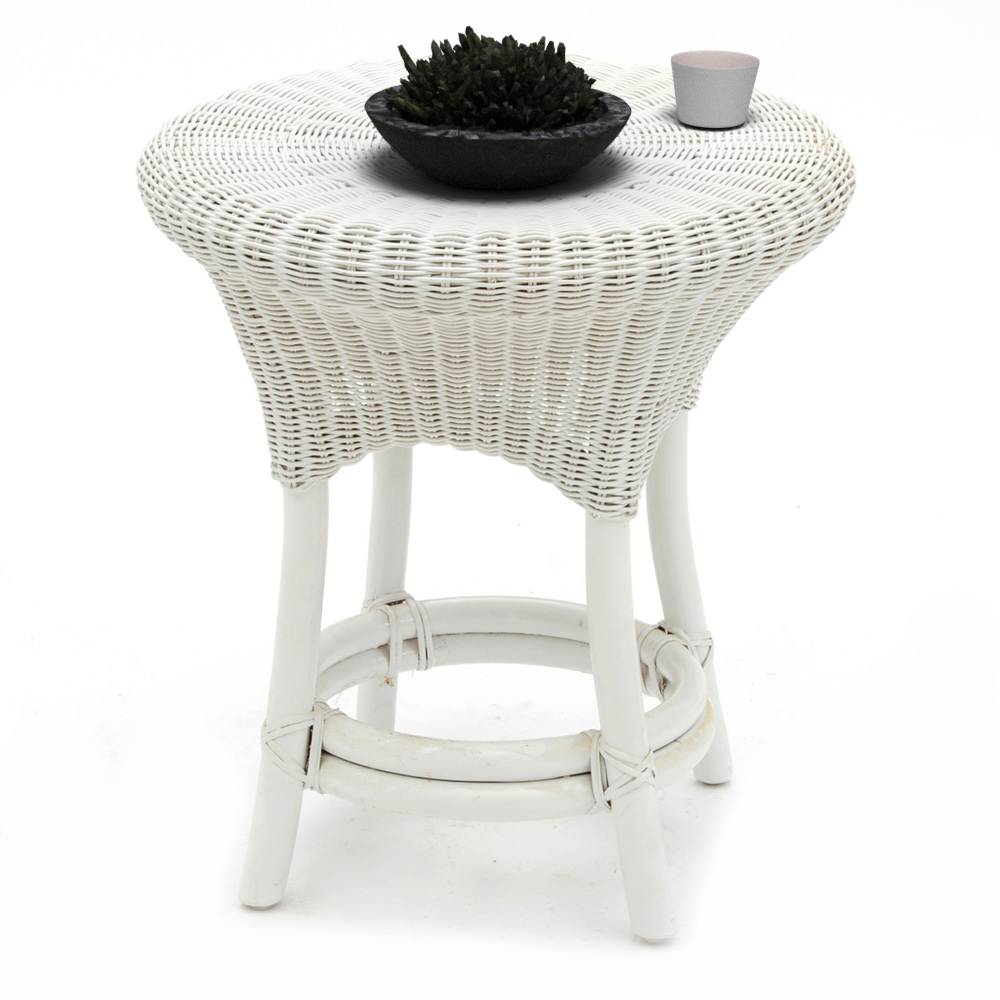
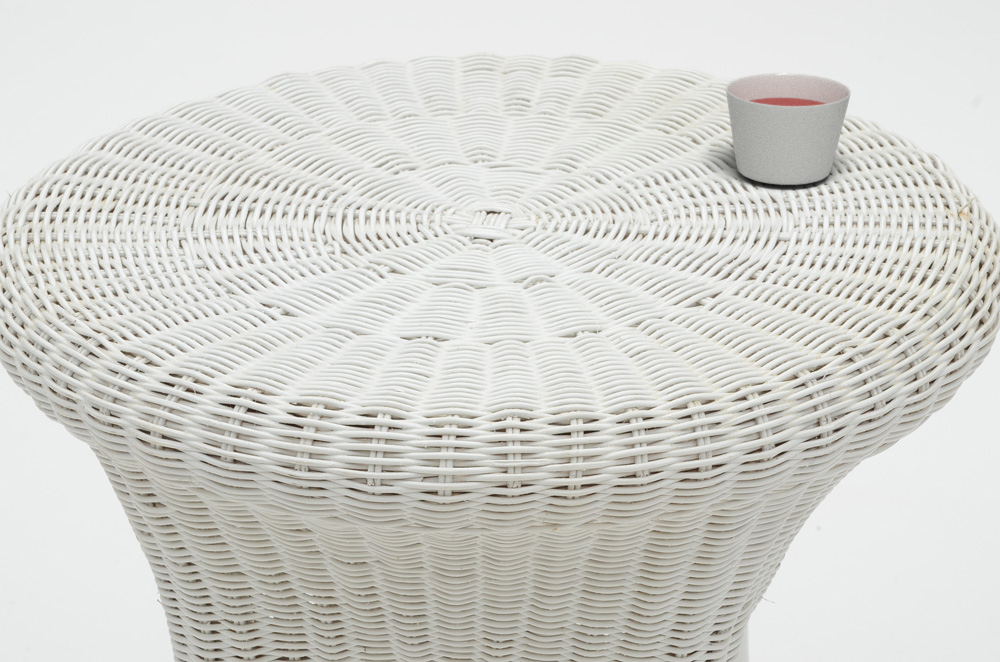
succulent plant: present [364,26,632,189] -> none [305,73,694,313]

